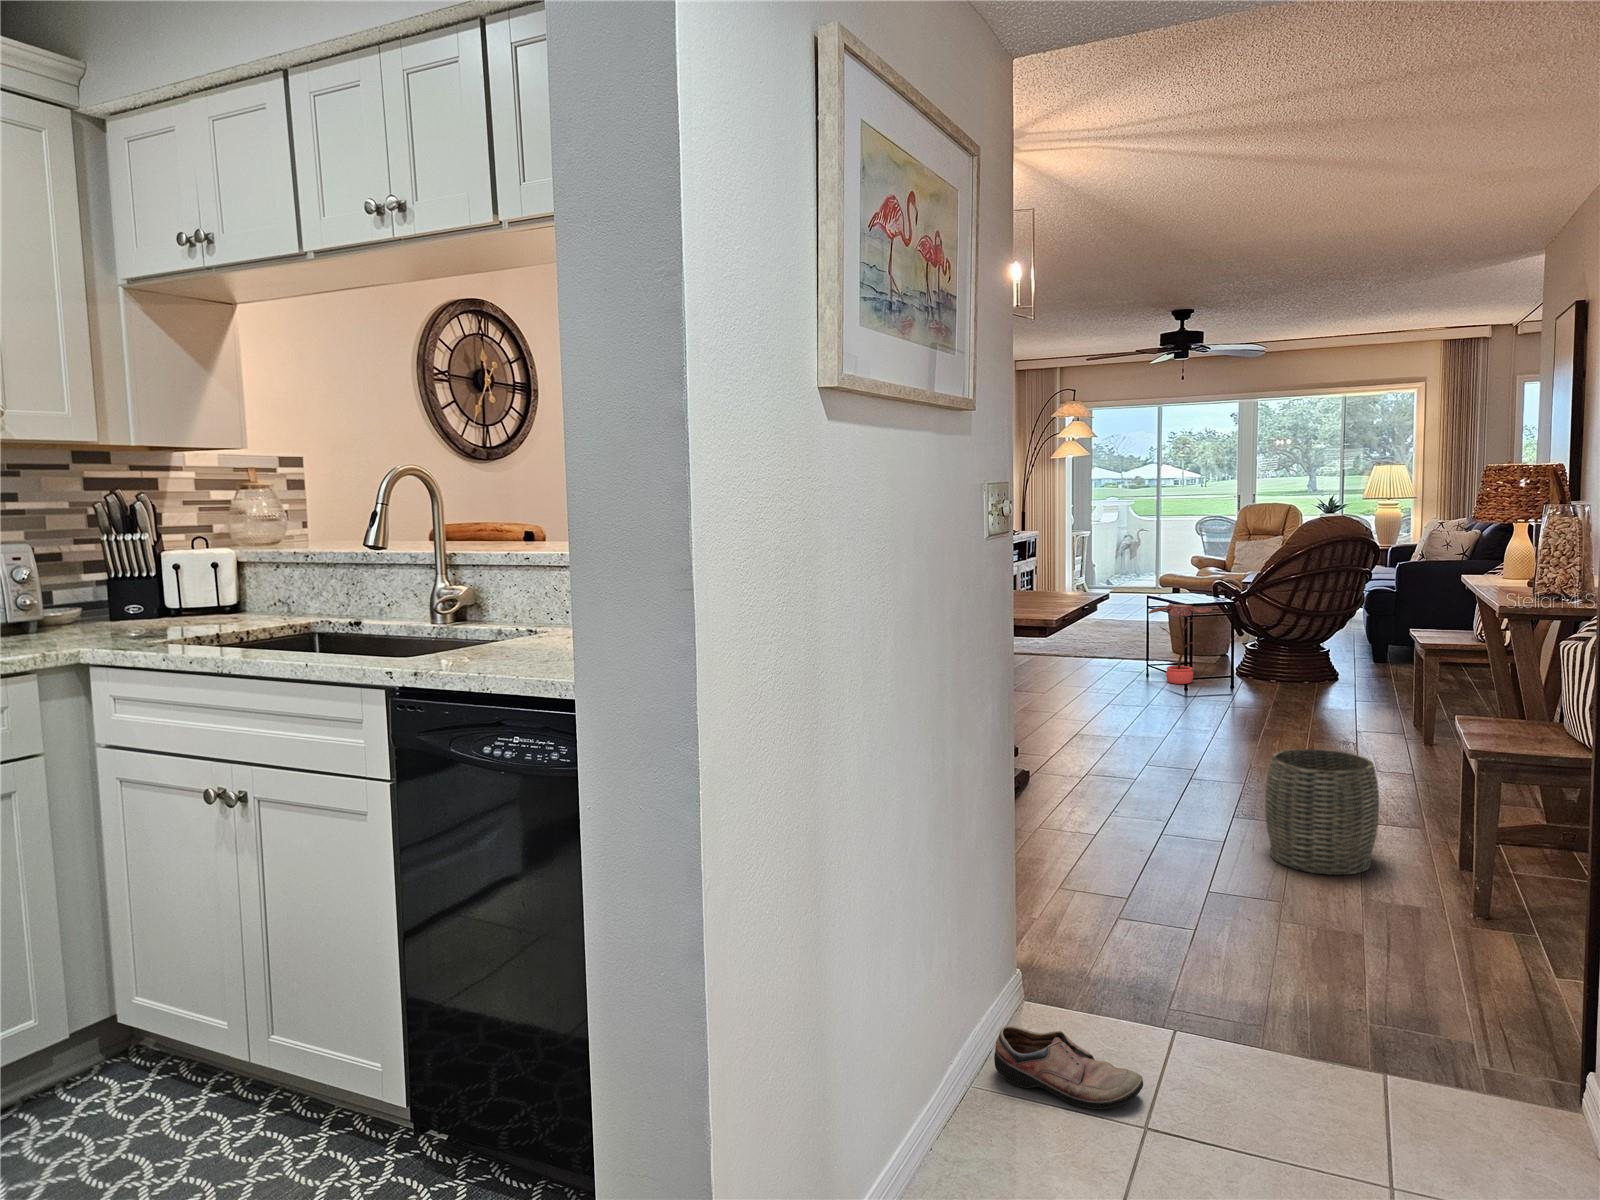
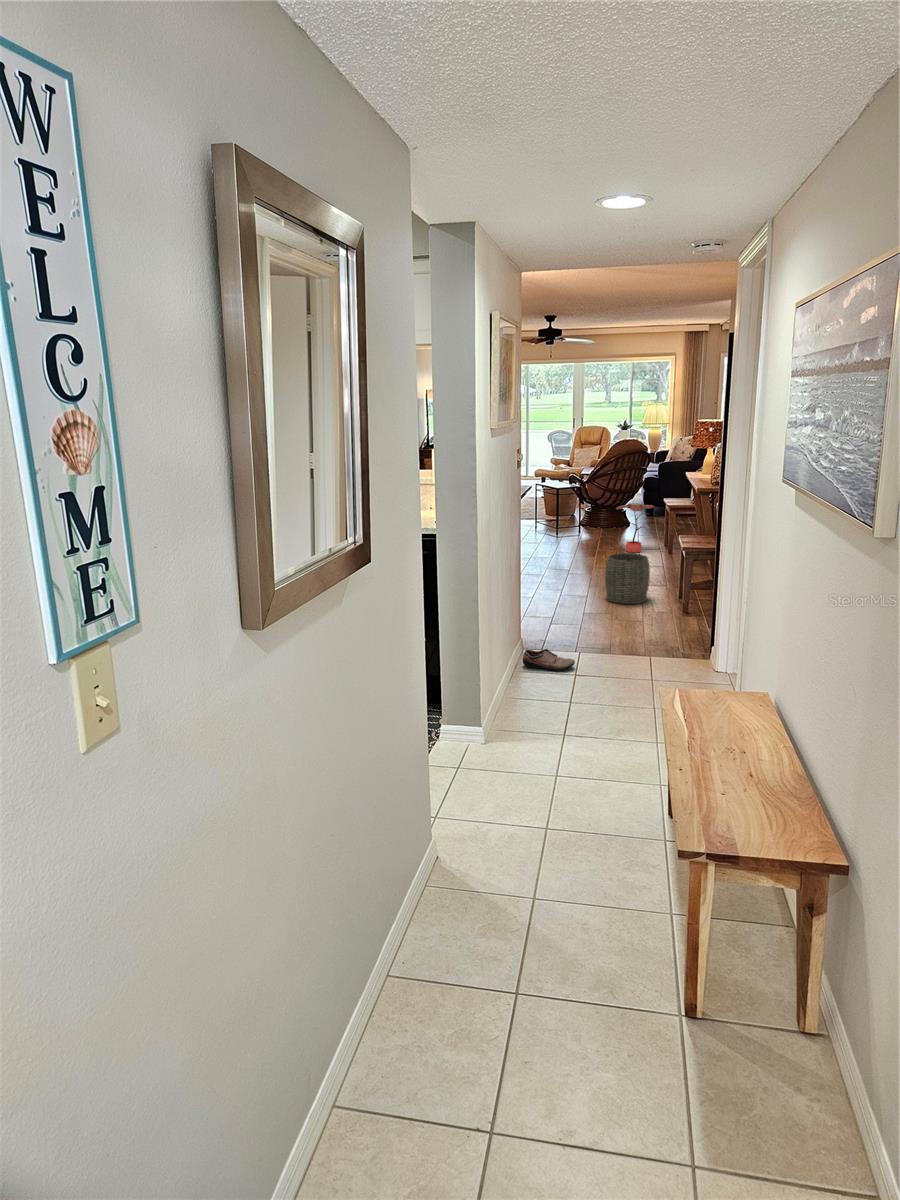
potted plant: present [1149,604,1212,684] -> present [616,503,654,553]

